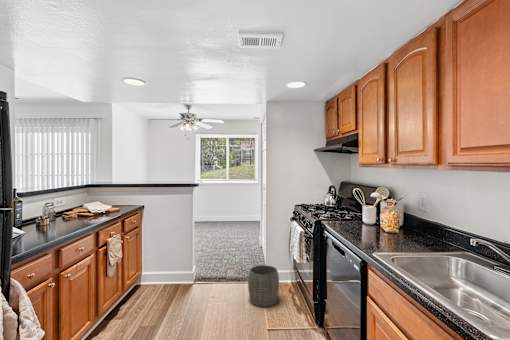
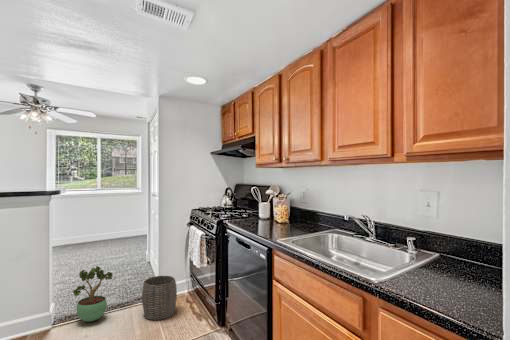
potted plant: none [194,251,224,297] -> present [73,266,113,322]

